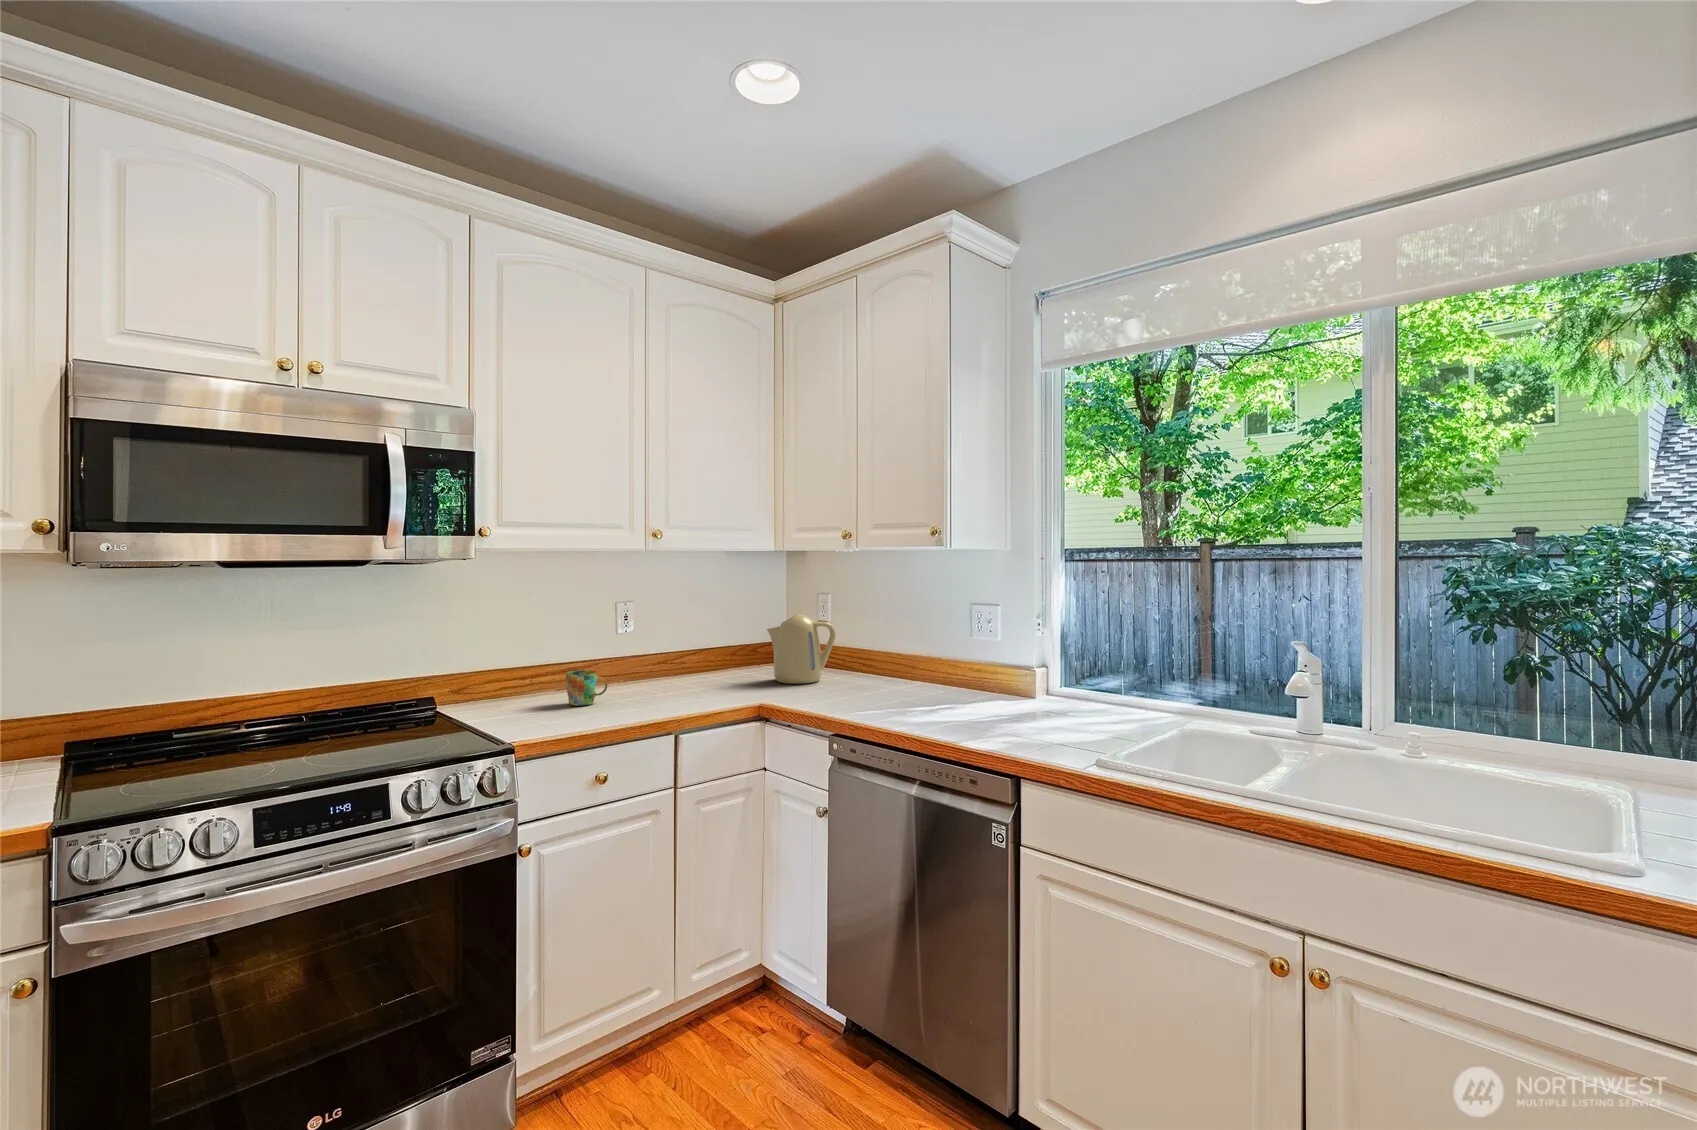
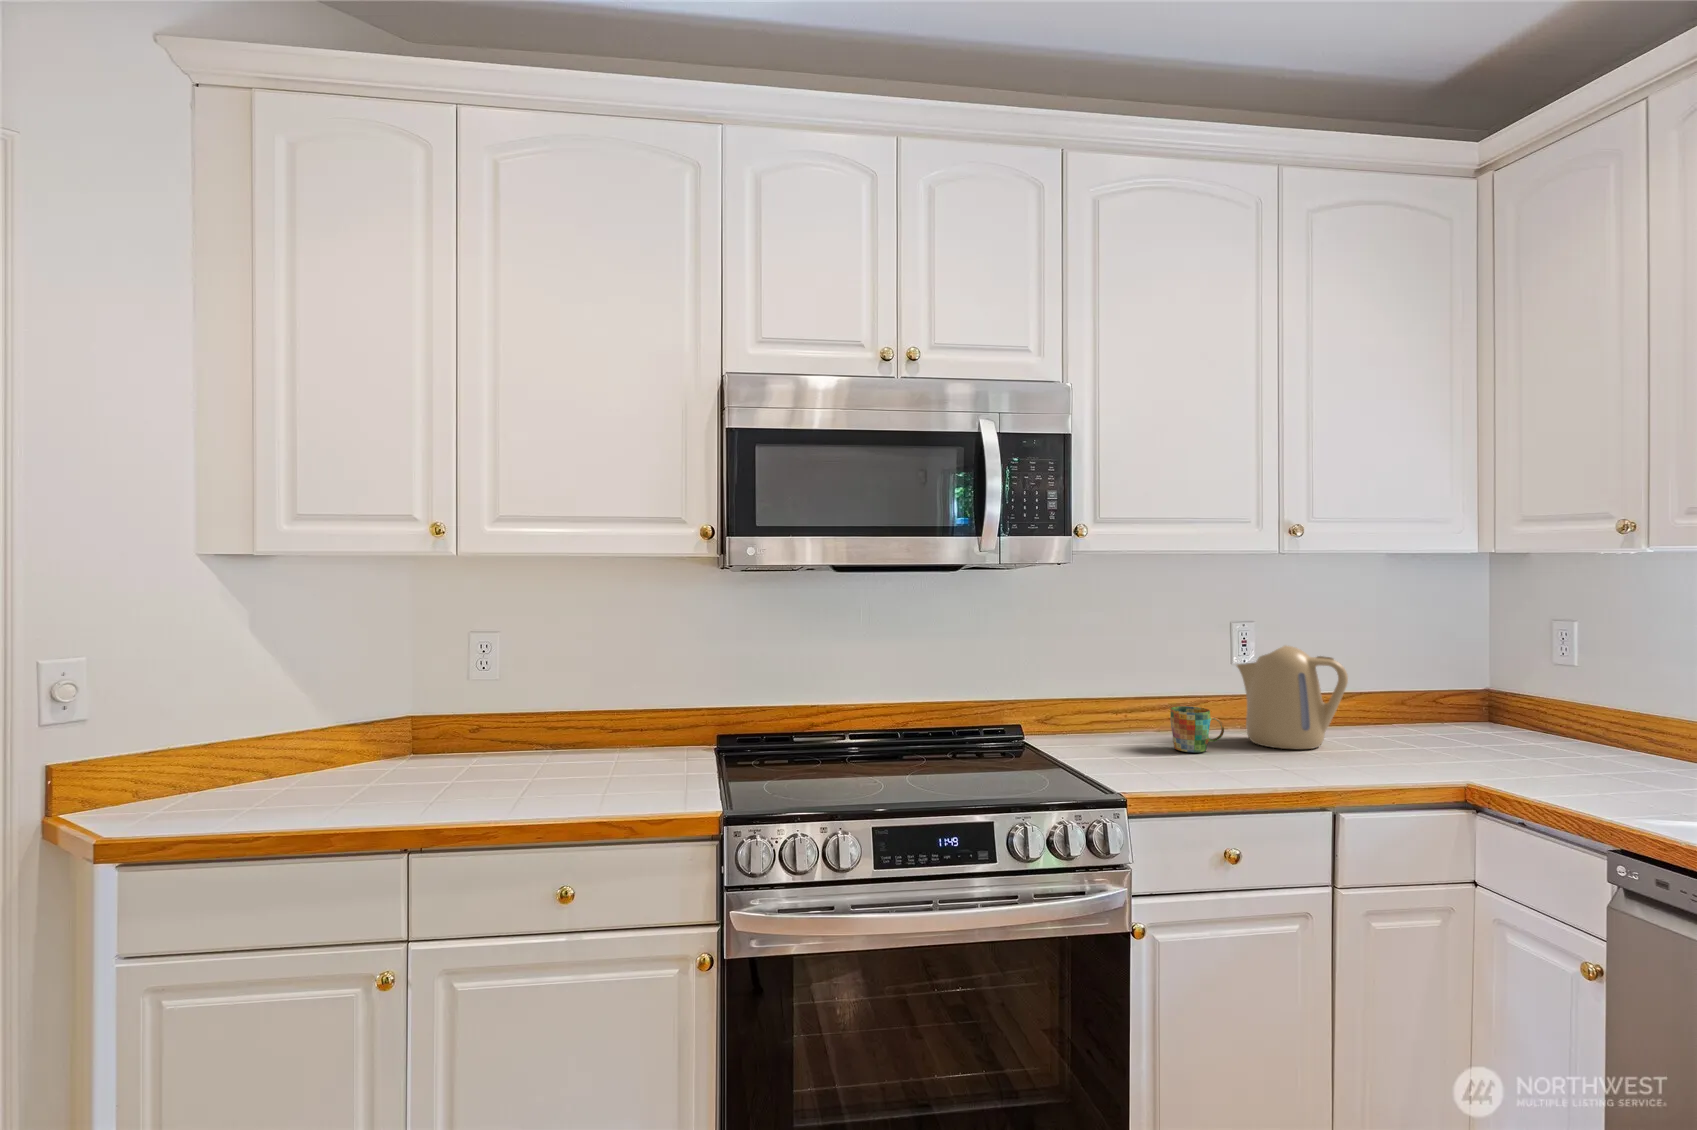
kettle: present [767,614,836,684] -> present [1237,645,1348,749]

